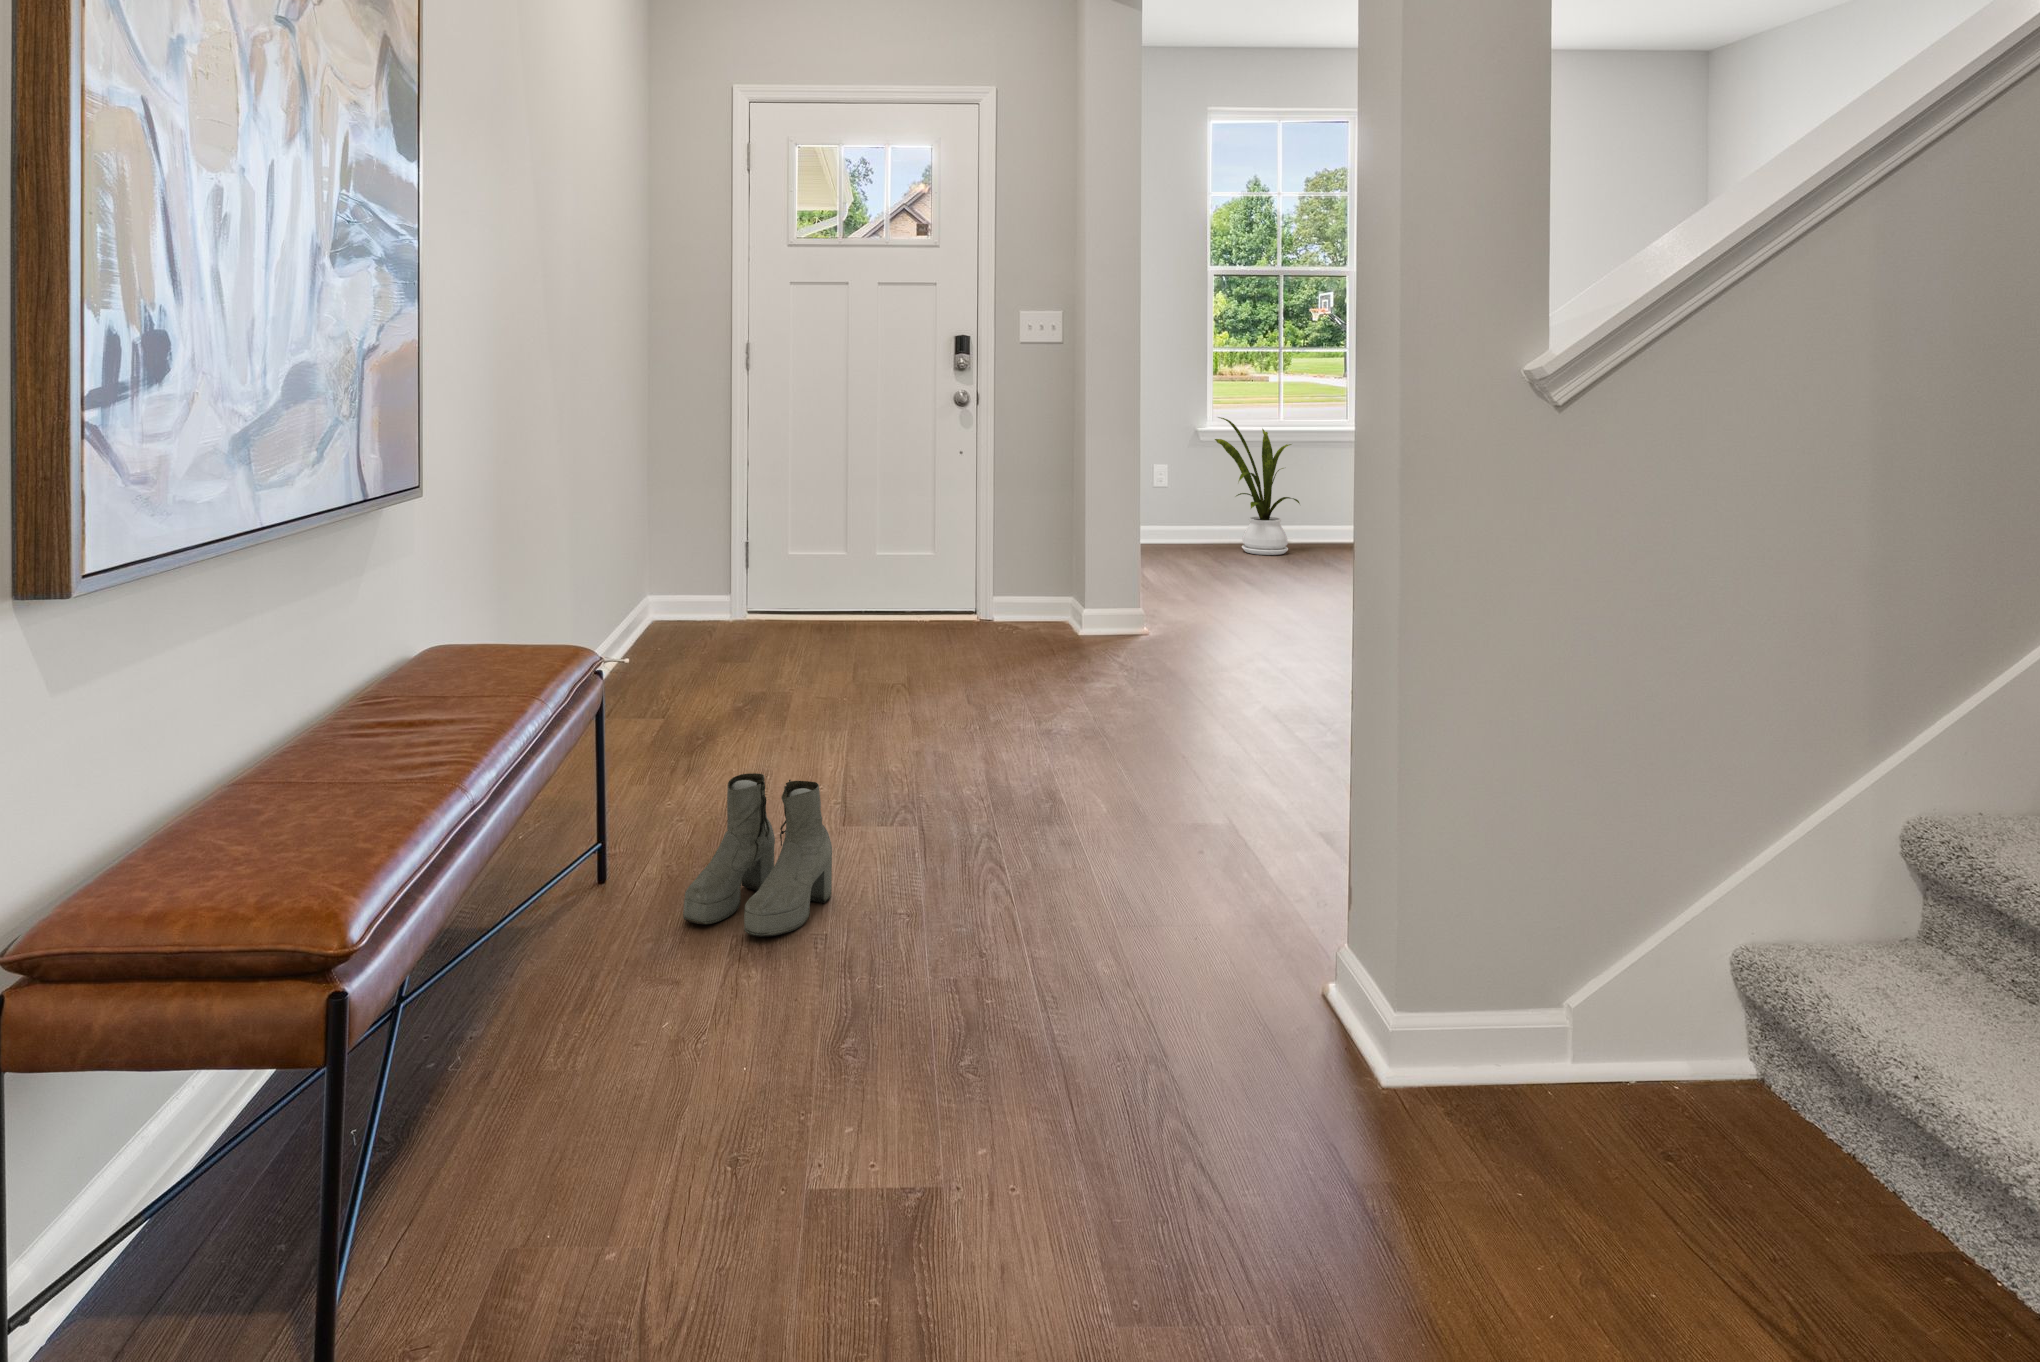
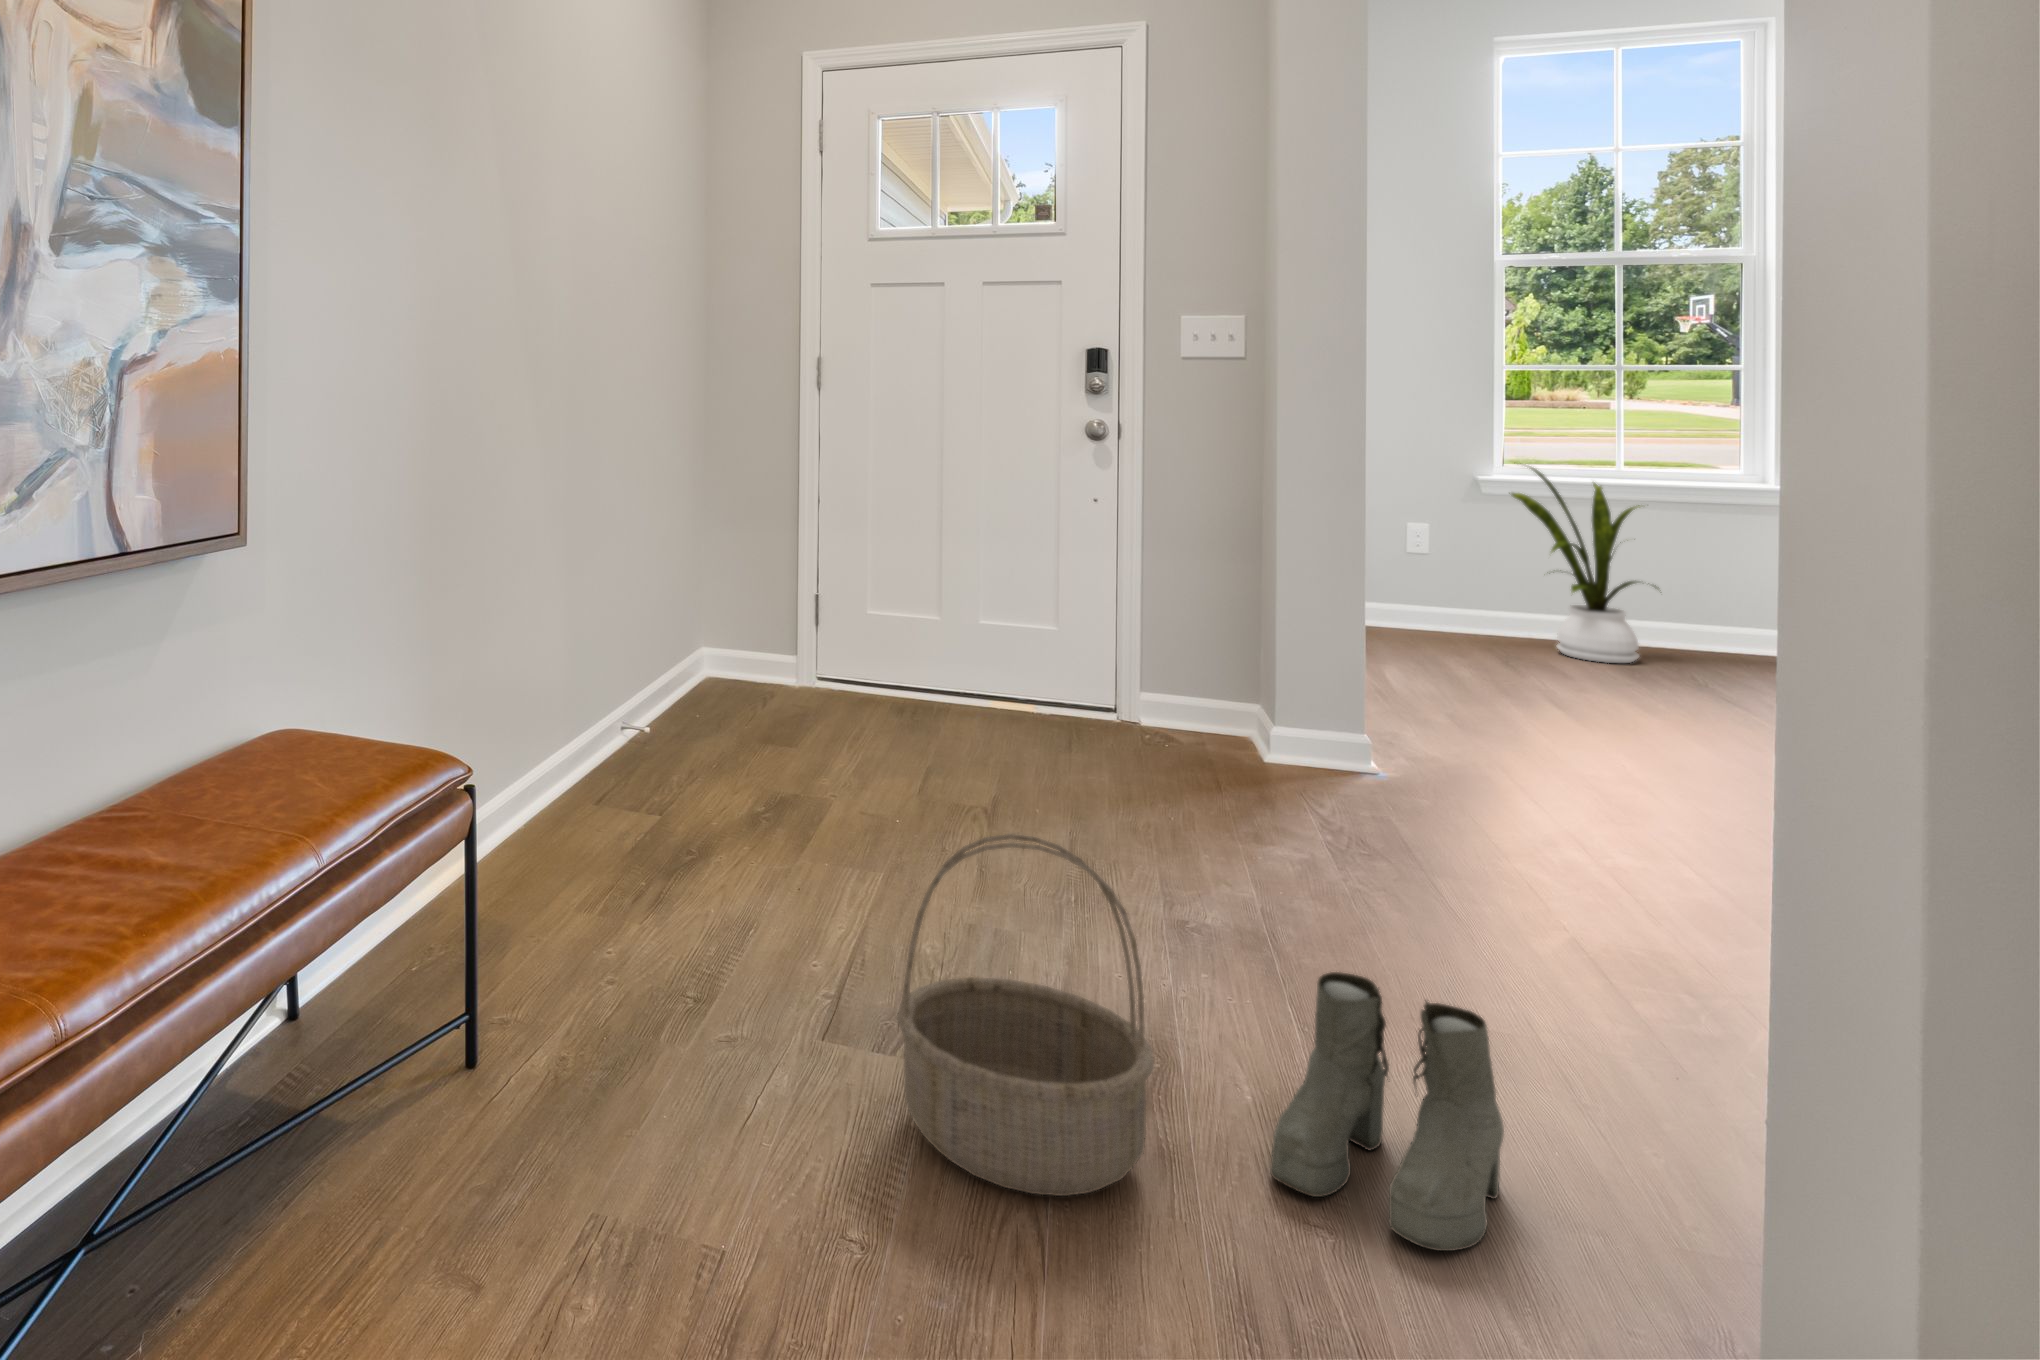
basket: none [908,652,1061,871] -> present [897,834,1155,1196]
boots: present [683,773,832,937] -> present [1270,972,1504,1251]

